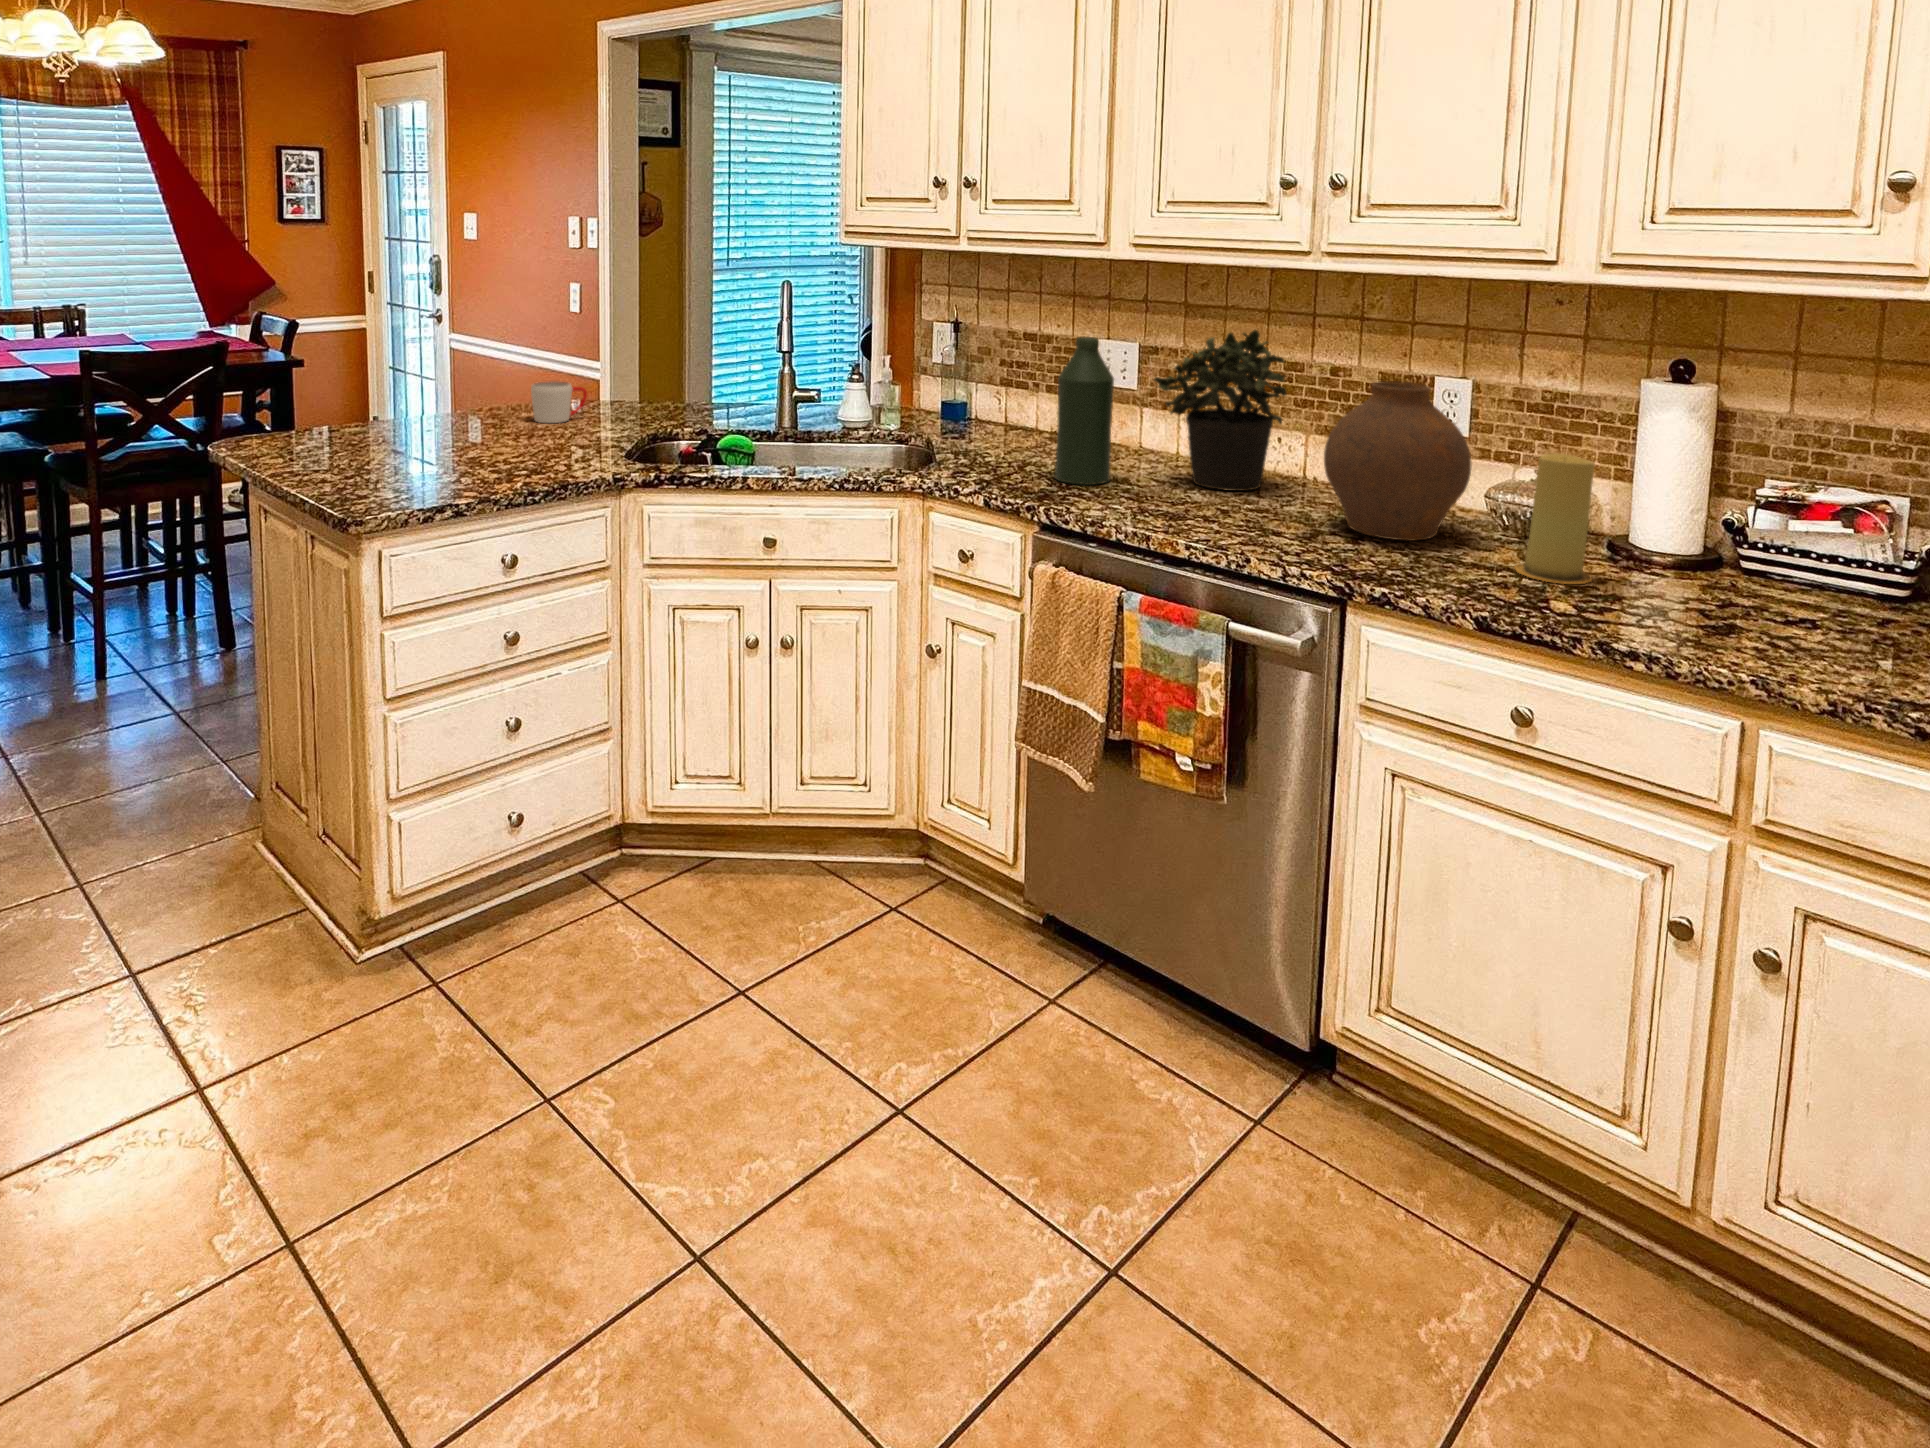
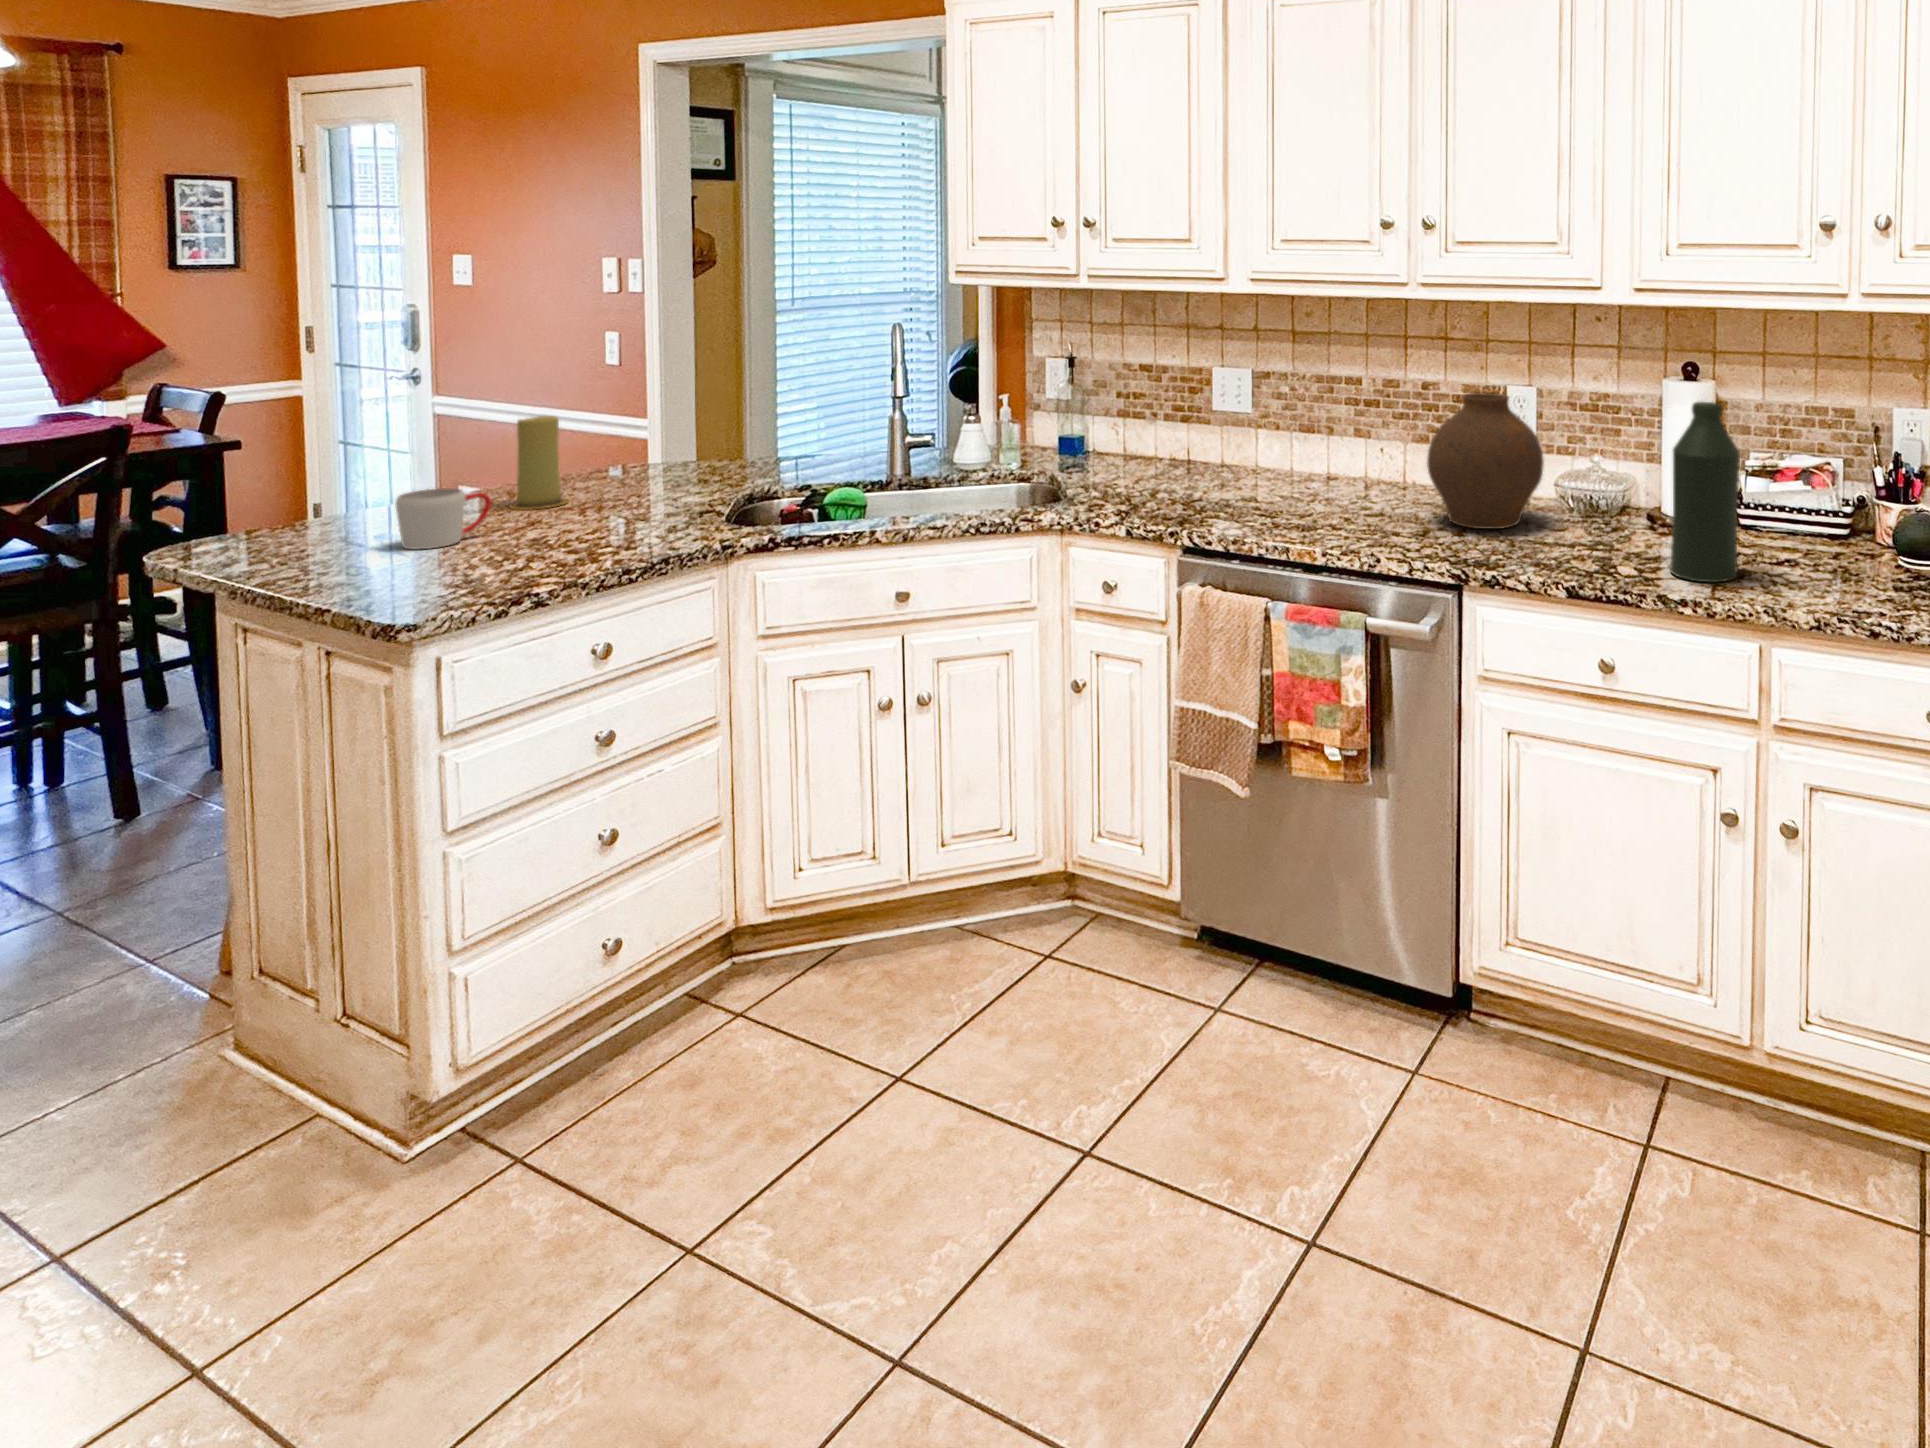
potted plant: present [1154,330,1286,491] -> none [1271,353,1390,500]
bottle: present [1055,337,1114,485] -> present [1670,402,1740,582]
mug: present [531,381,587,423] -> present [395,488,491,550]
candle: present [1514,453,1595,584] -> present [510,416,568,510]

